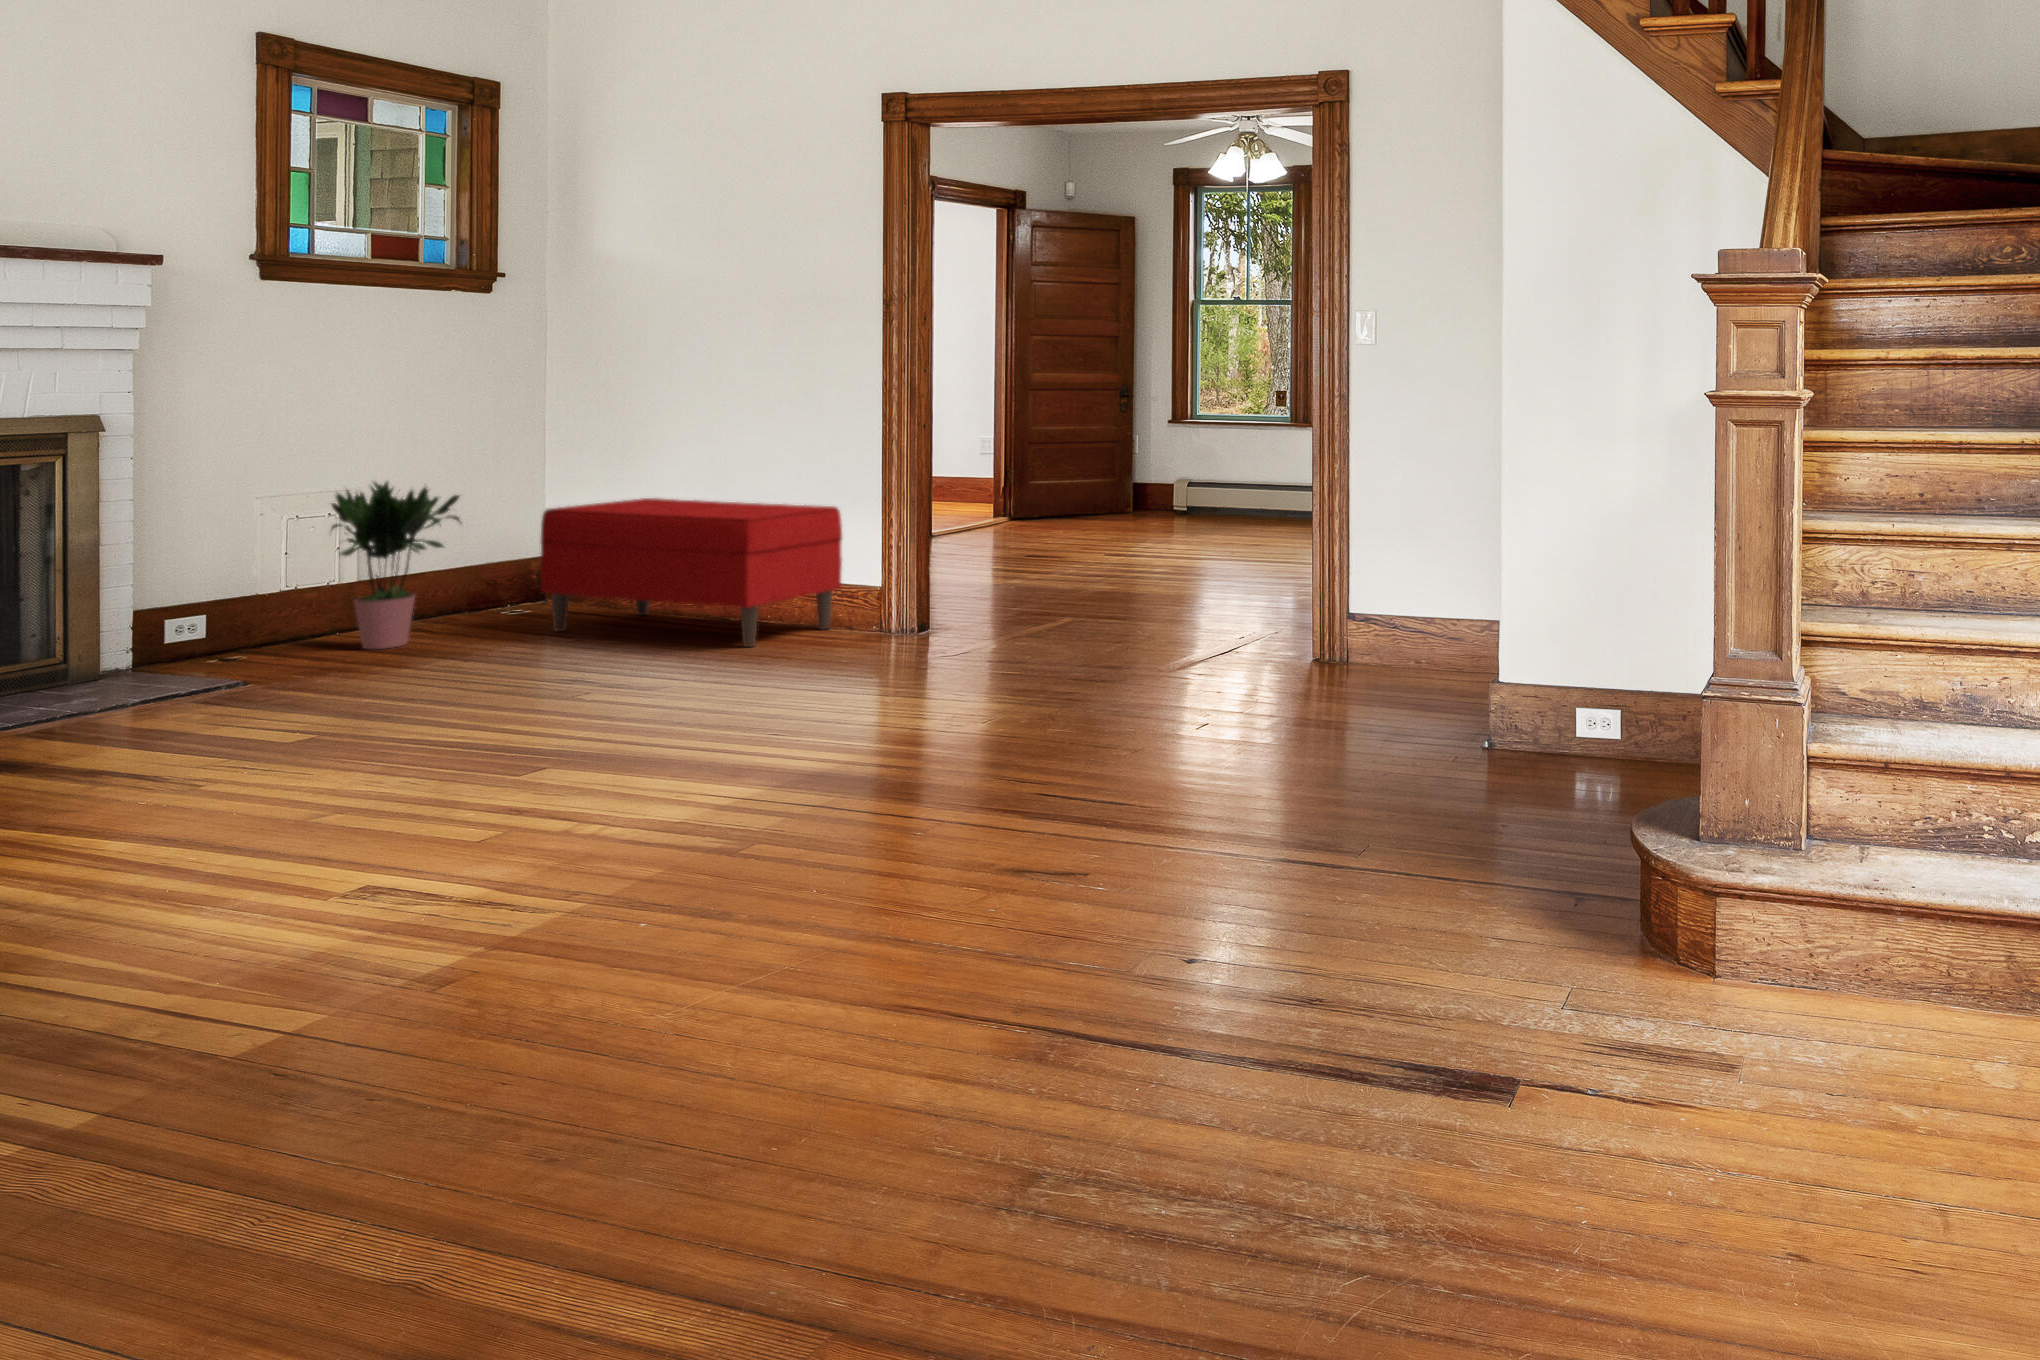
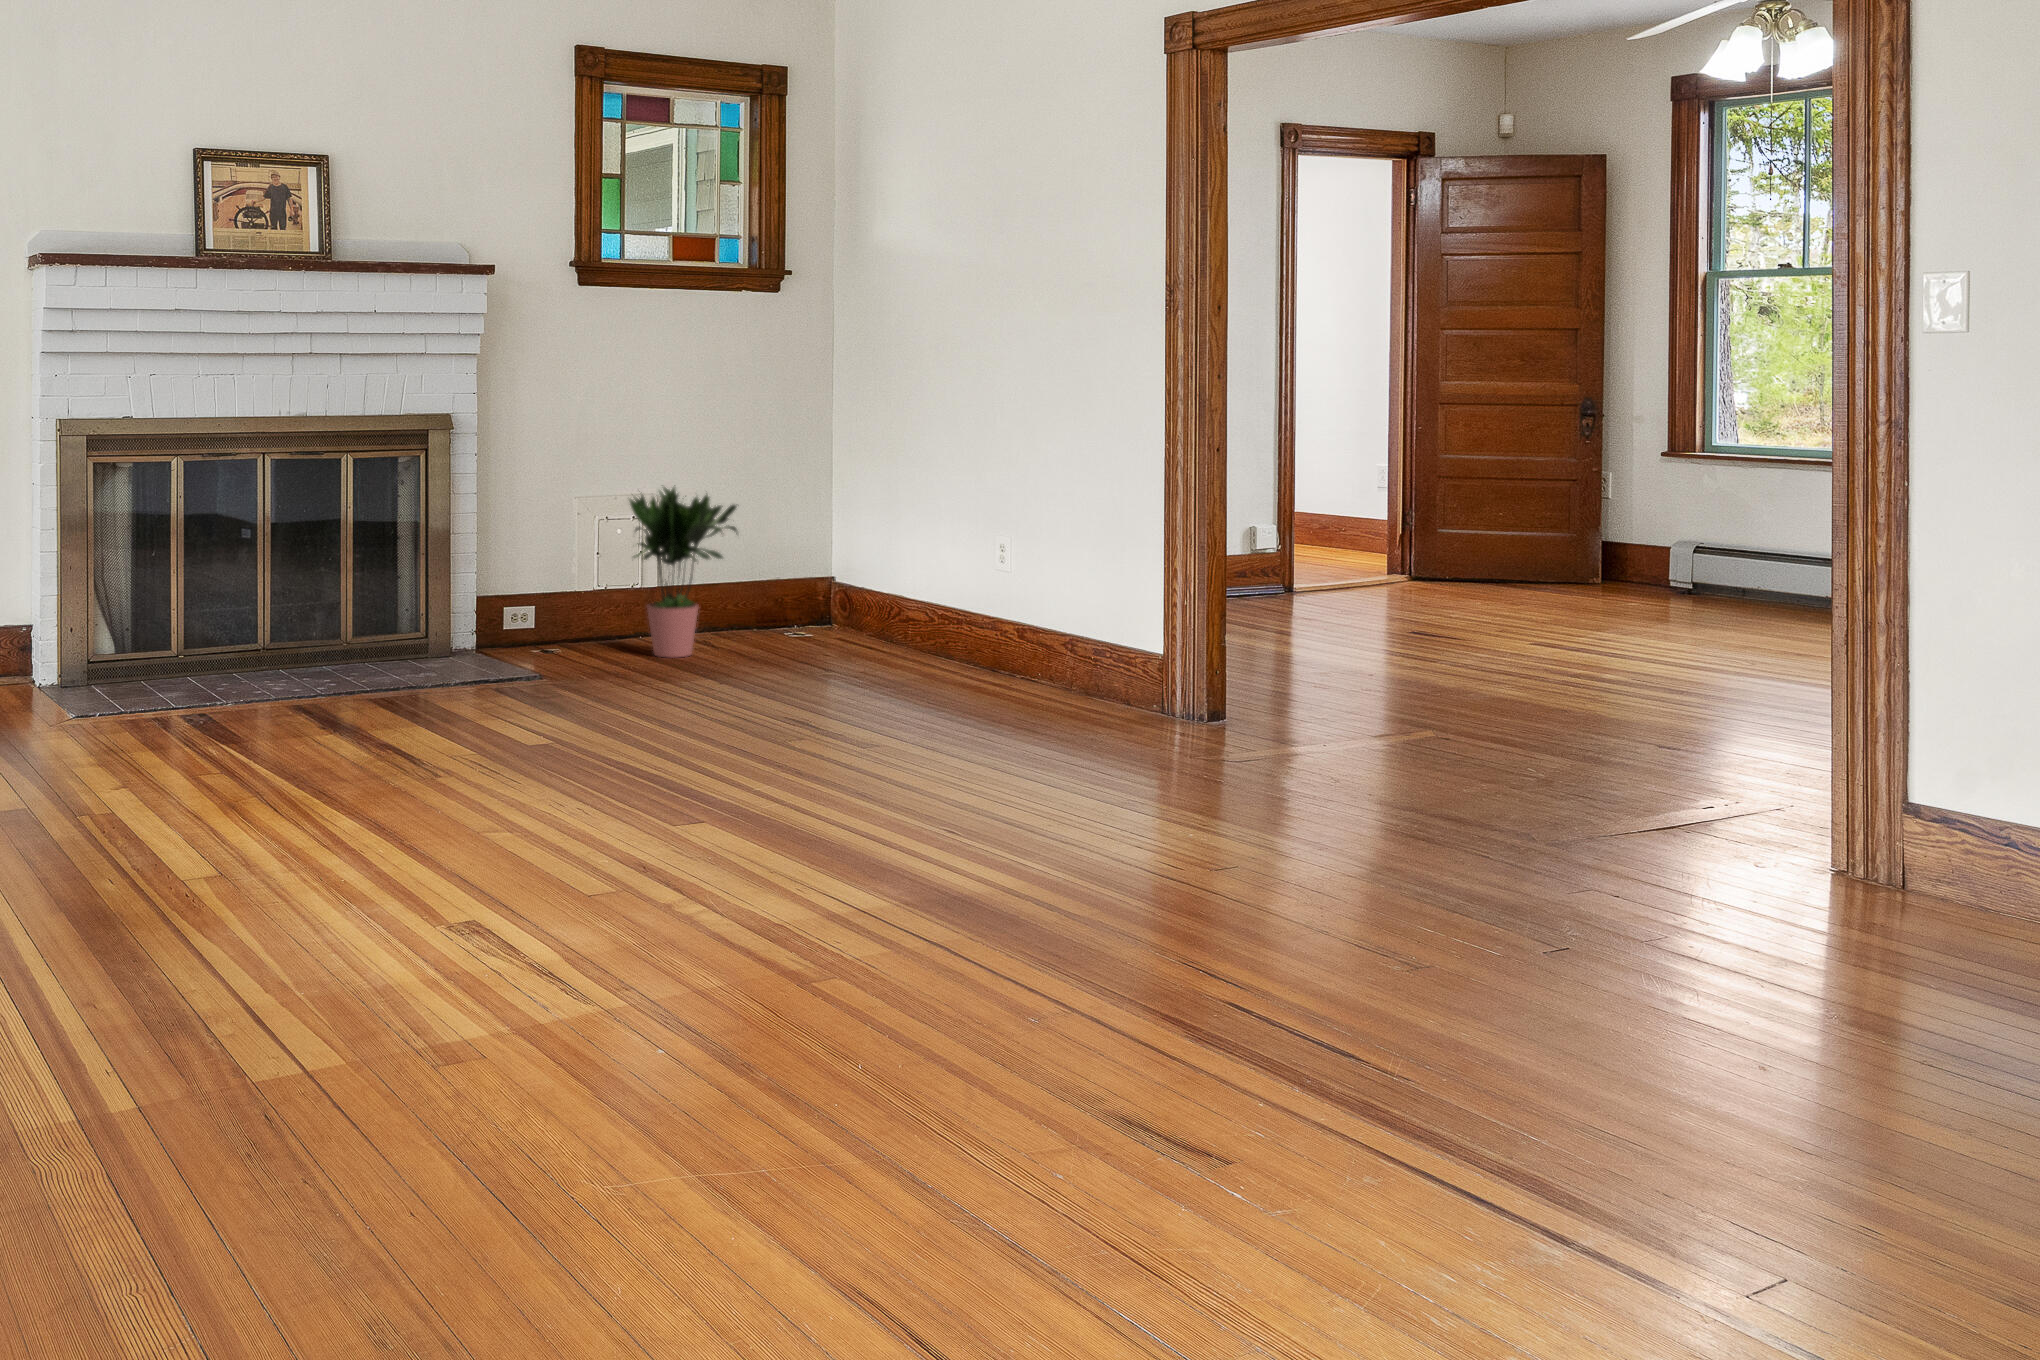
bench: present [541,498,842,647] -> none [809,519,1118,709]

